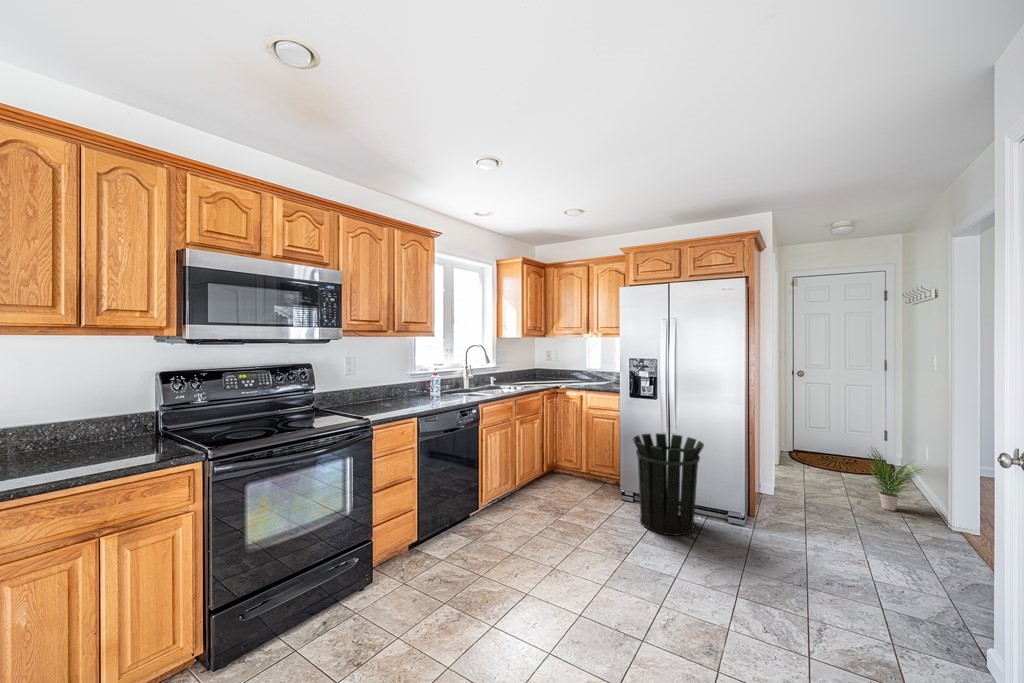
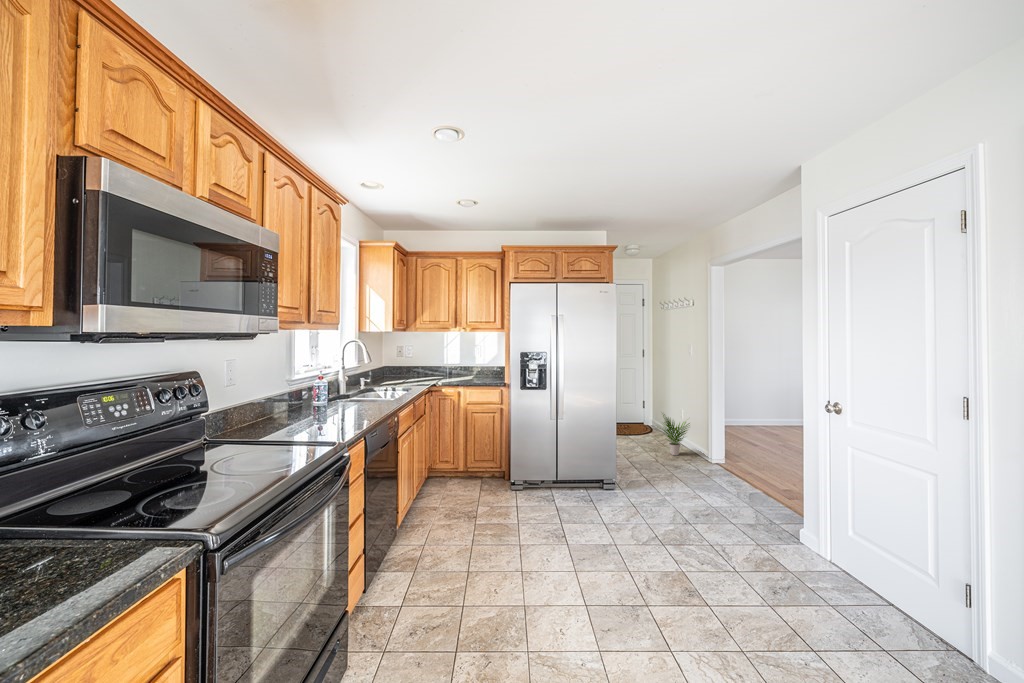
waste bin: present [633,433,704,535] -> none [536,420,597,510]

